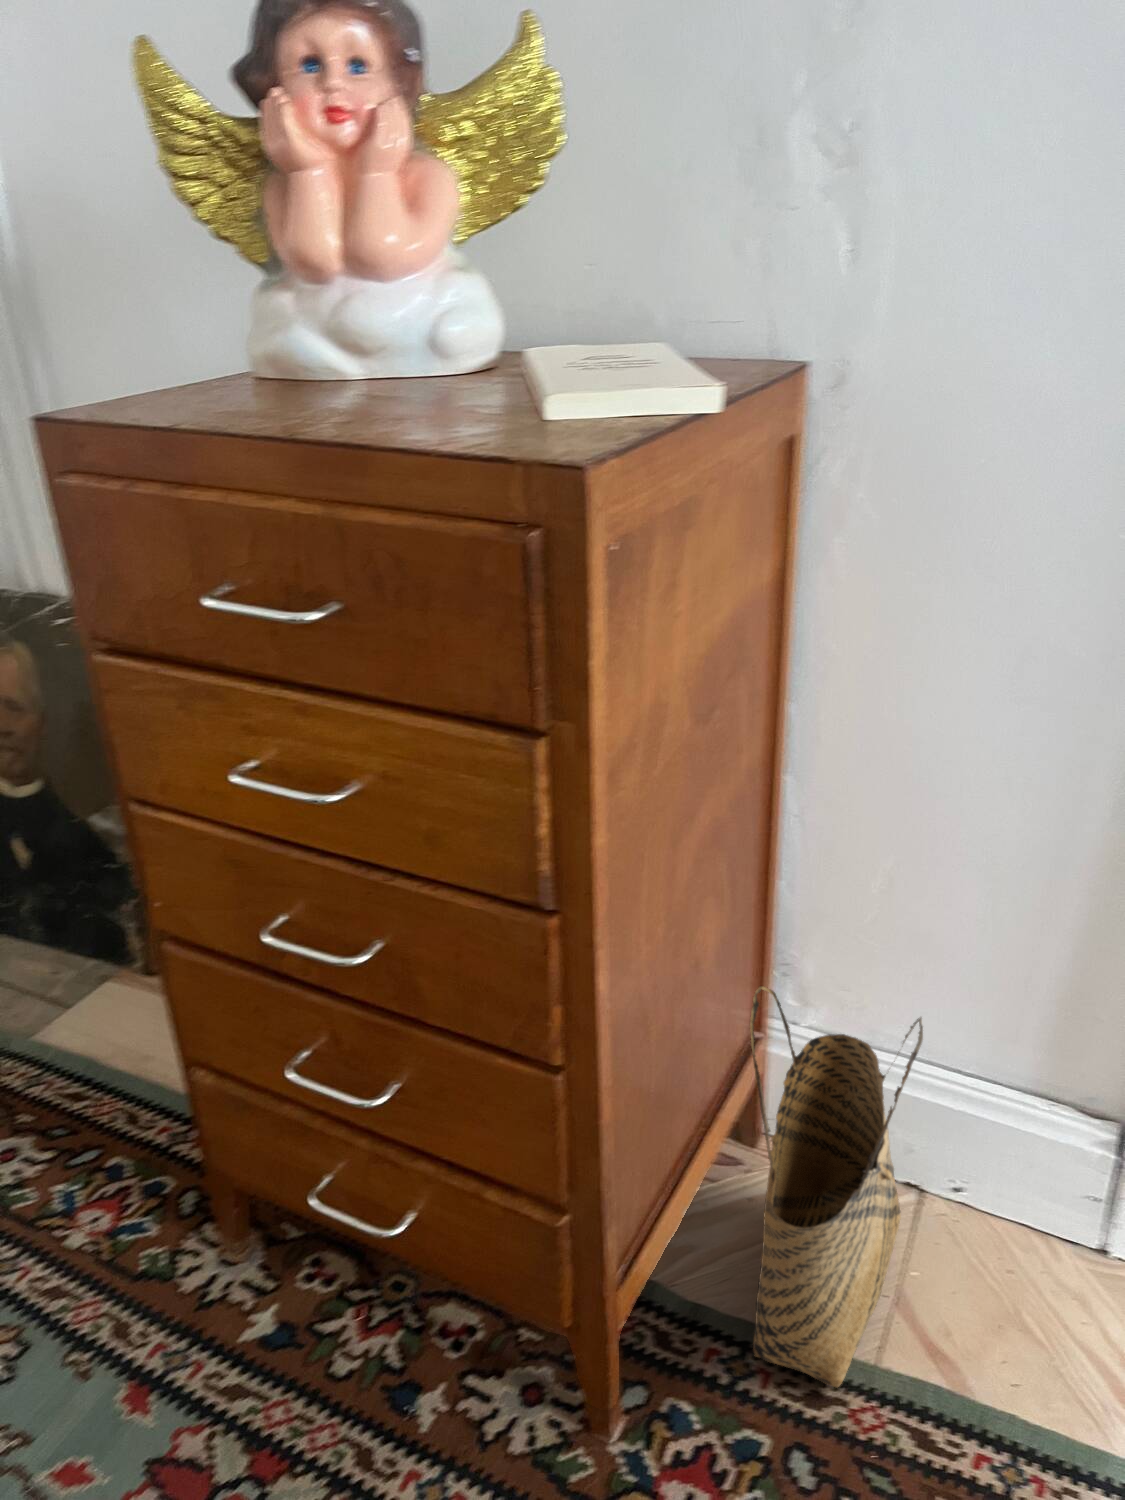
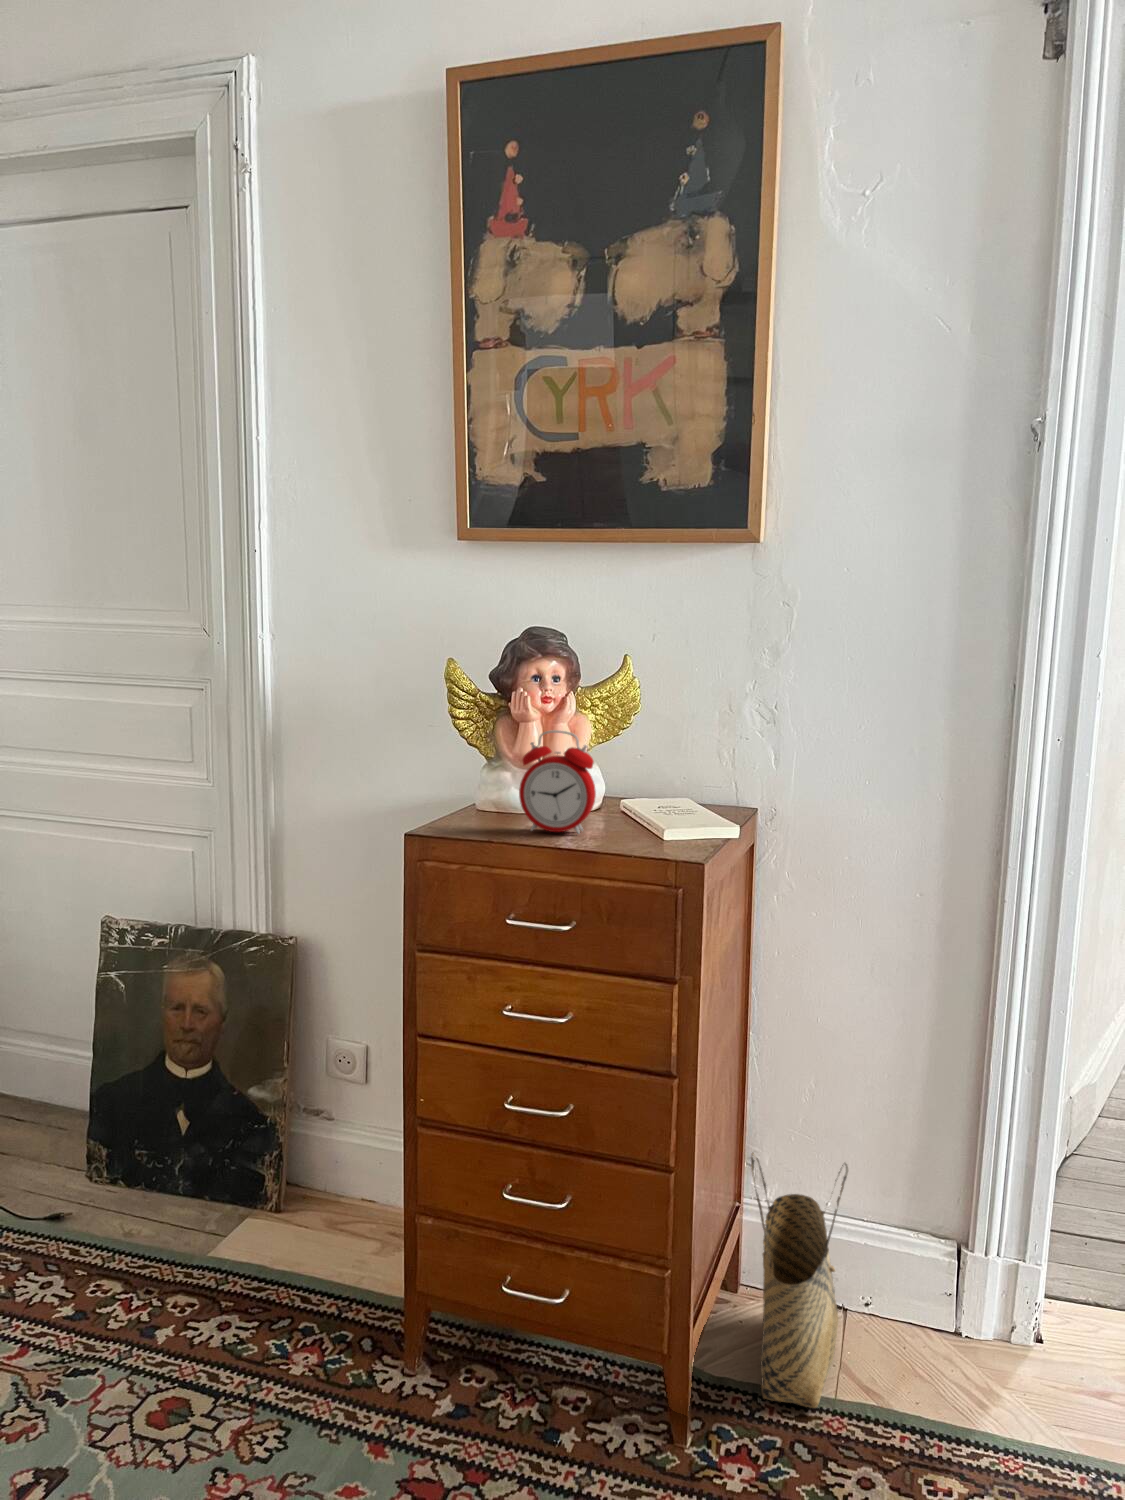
alarm clock: none [249,168,409,408] -> present [519,730,596,834]

